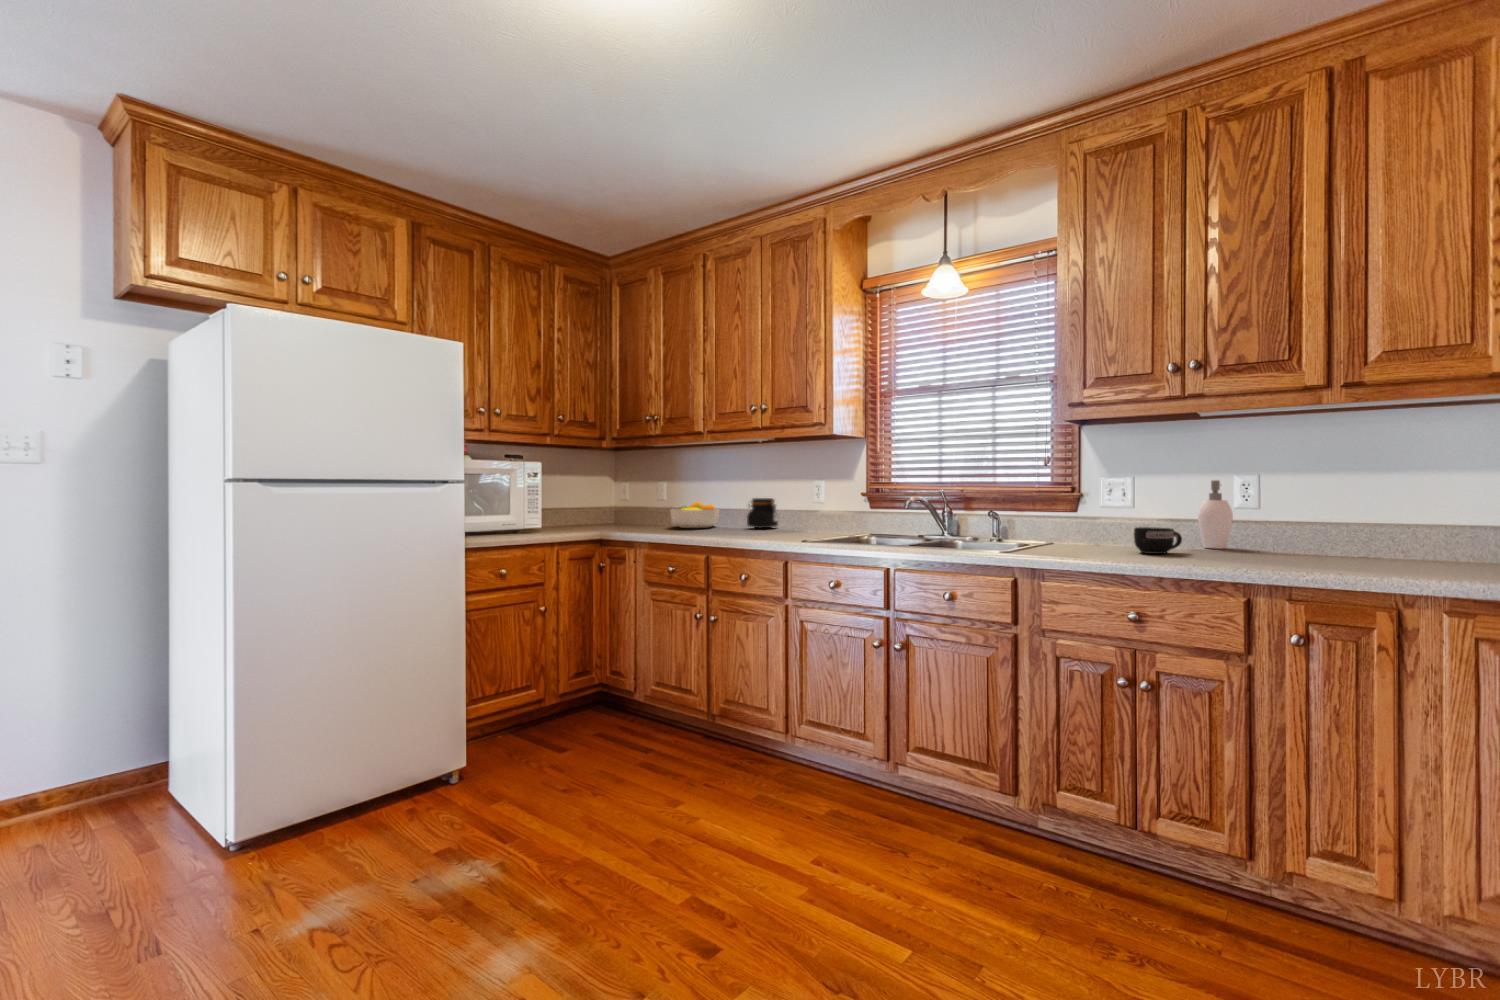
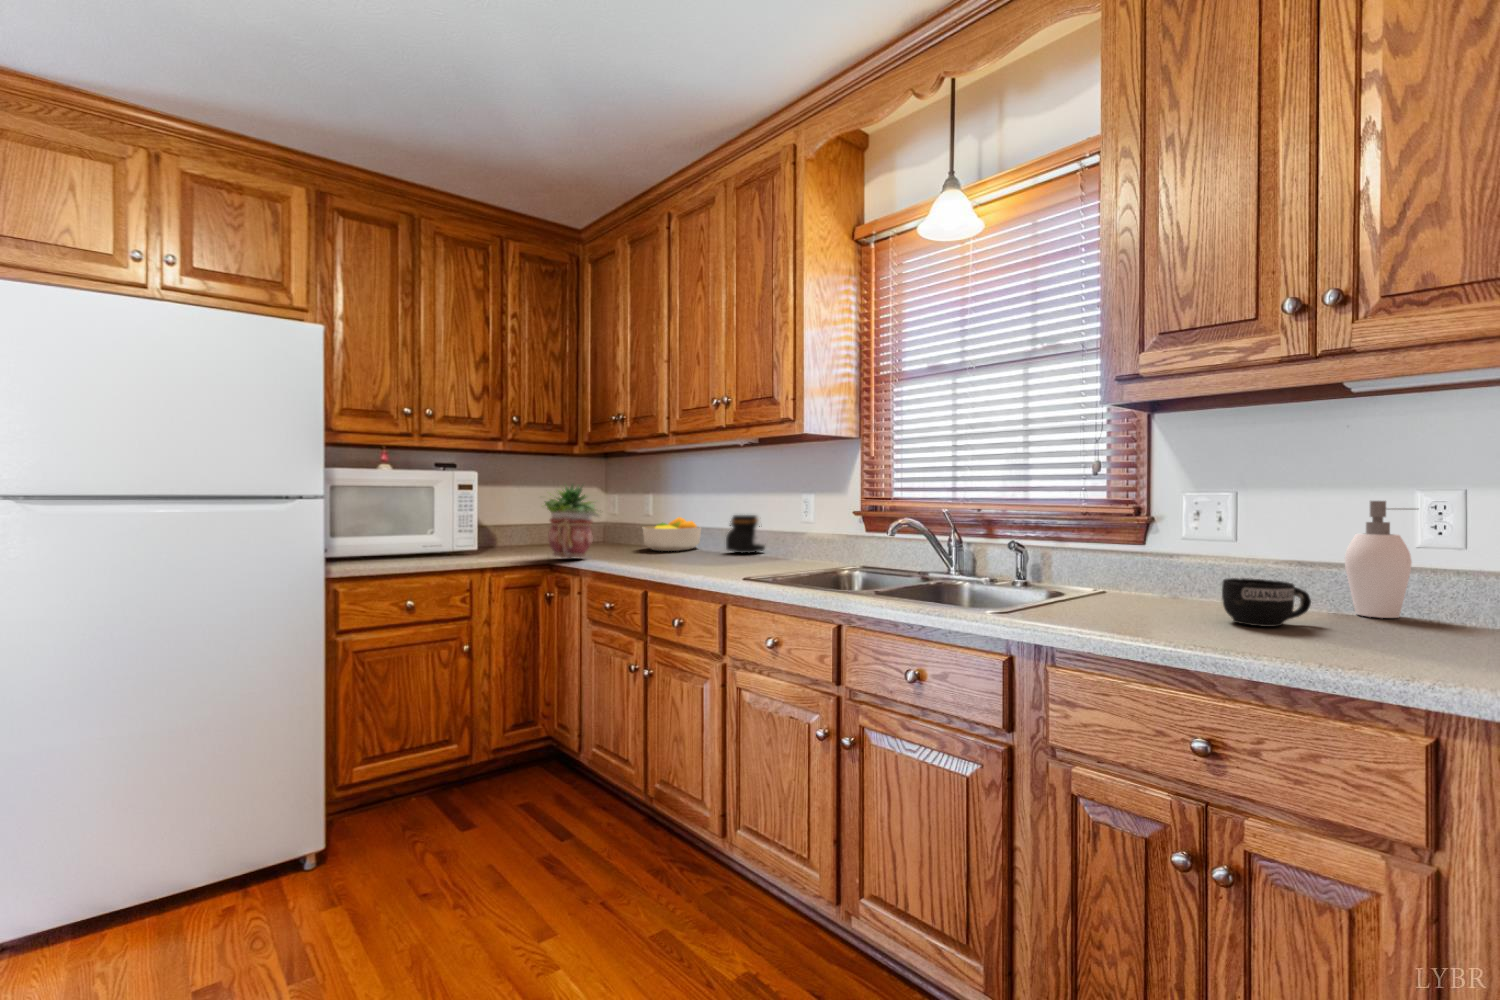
potted plant: none [602,471,653,534] -> present [545,483,599,558]

